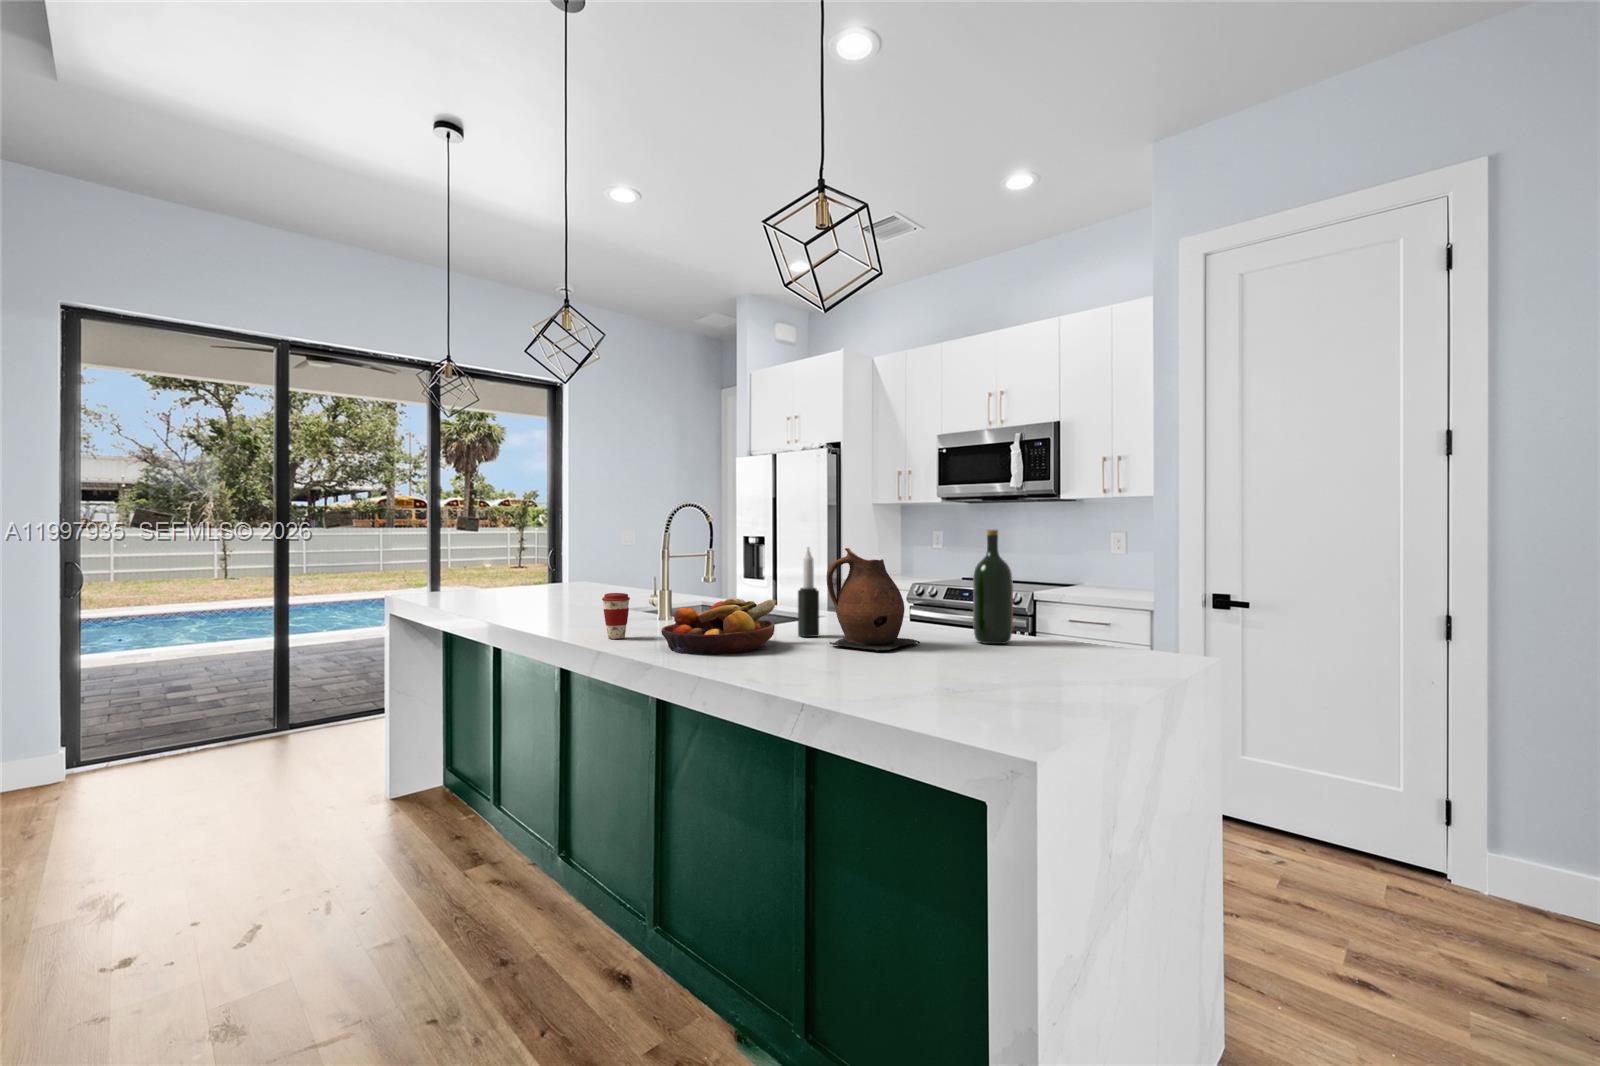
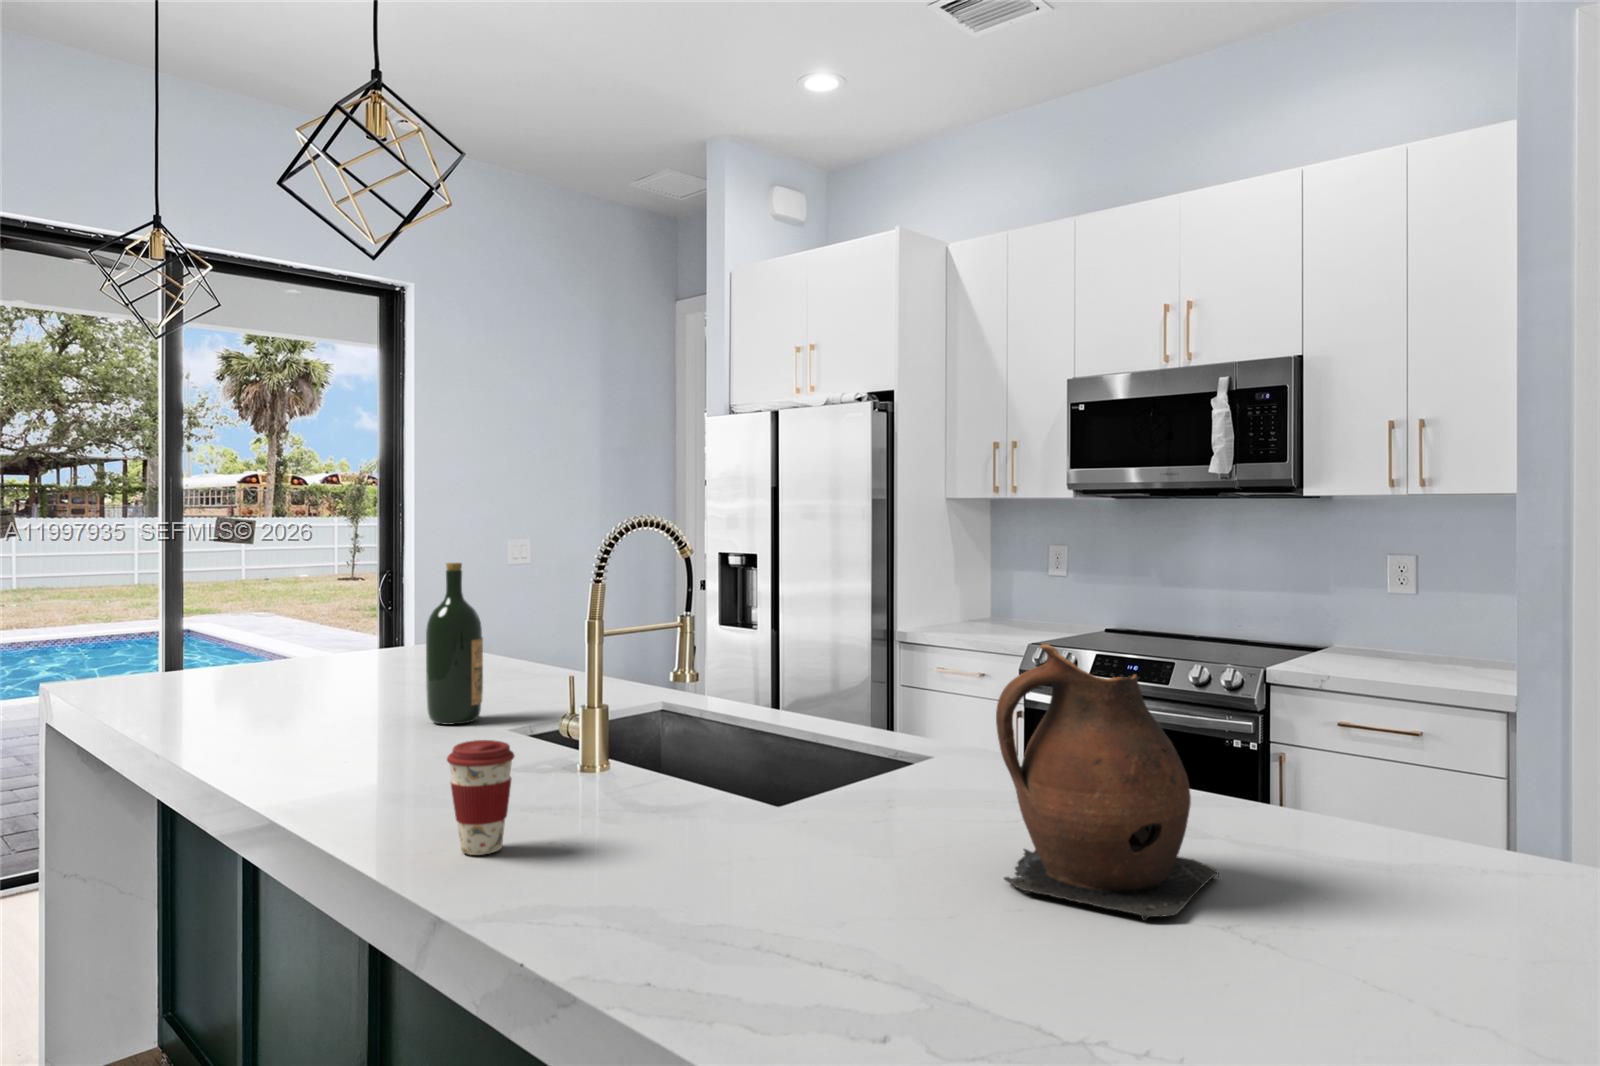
wine bottle: present [973,530,1013,644] -> present [426,563,483,724]
candle: present [798,547,819,637] -> none [906,630,957,843]
fruit bowl: present [661,599,777,654] -> none [592,764,873,938]

